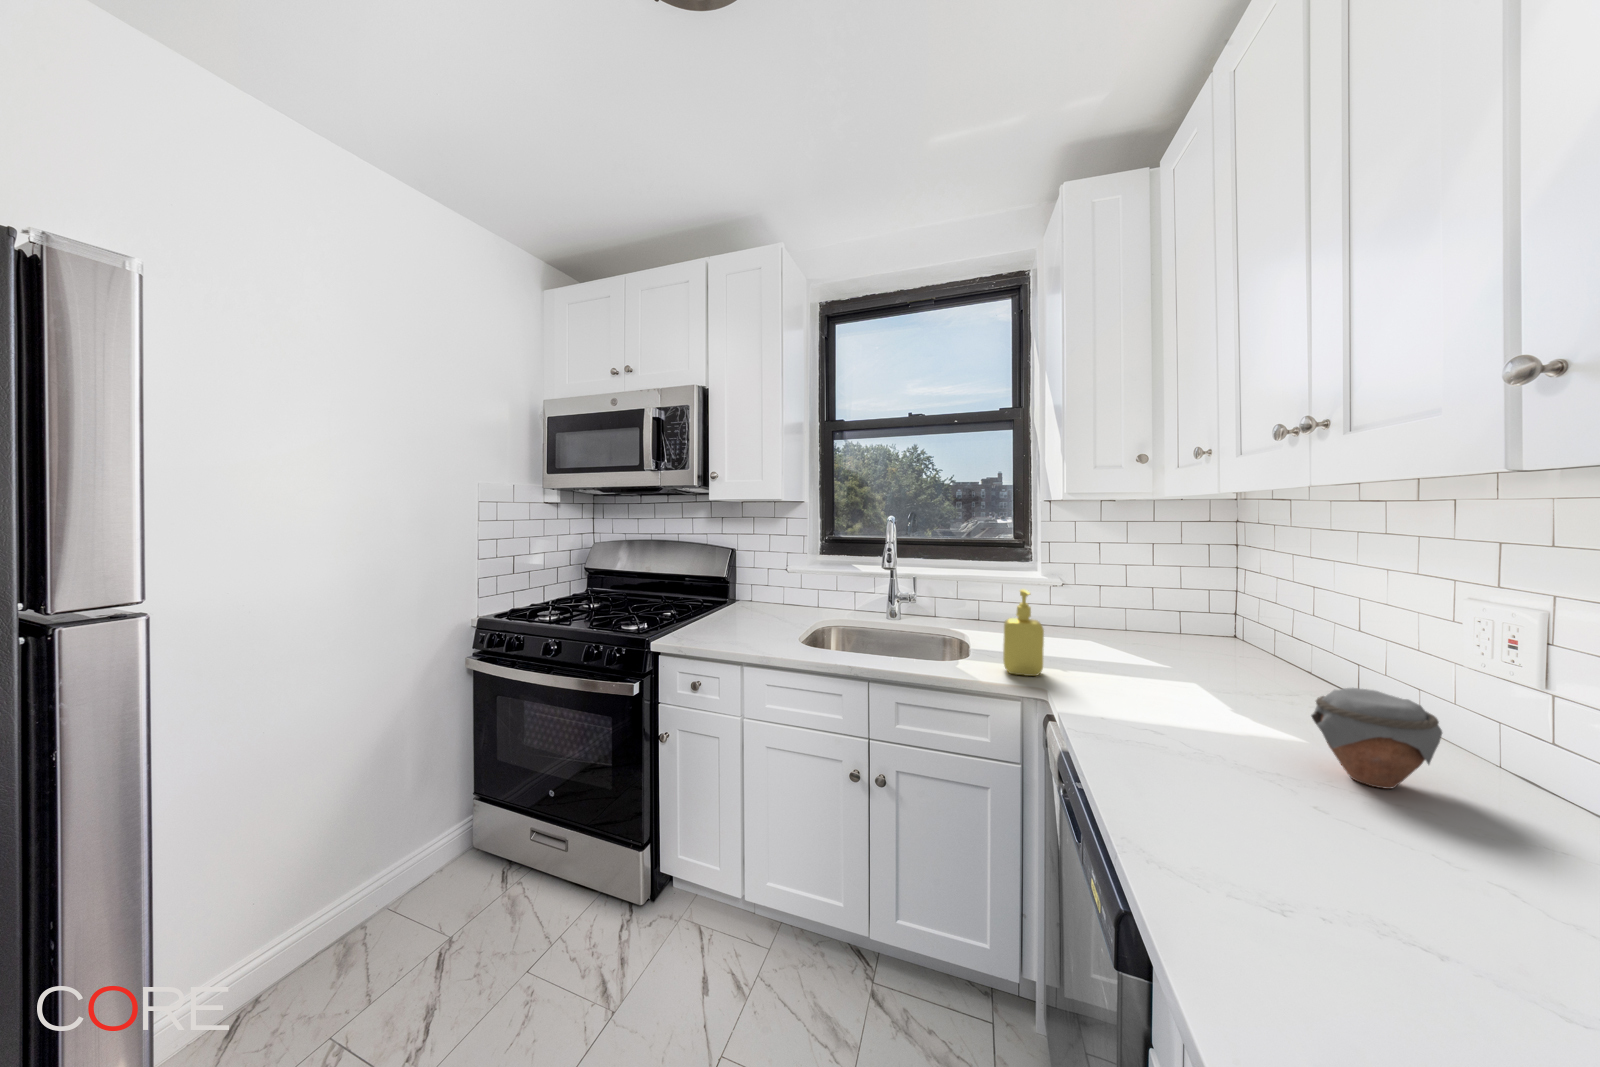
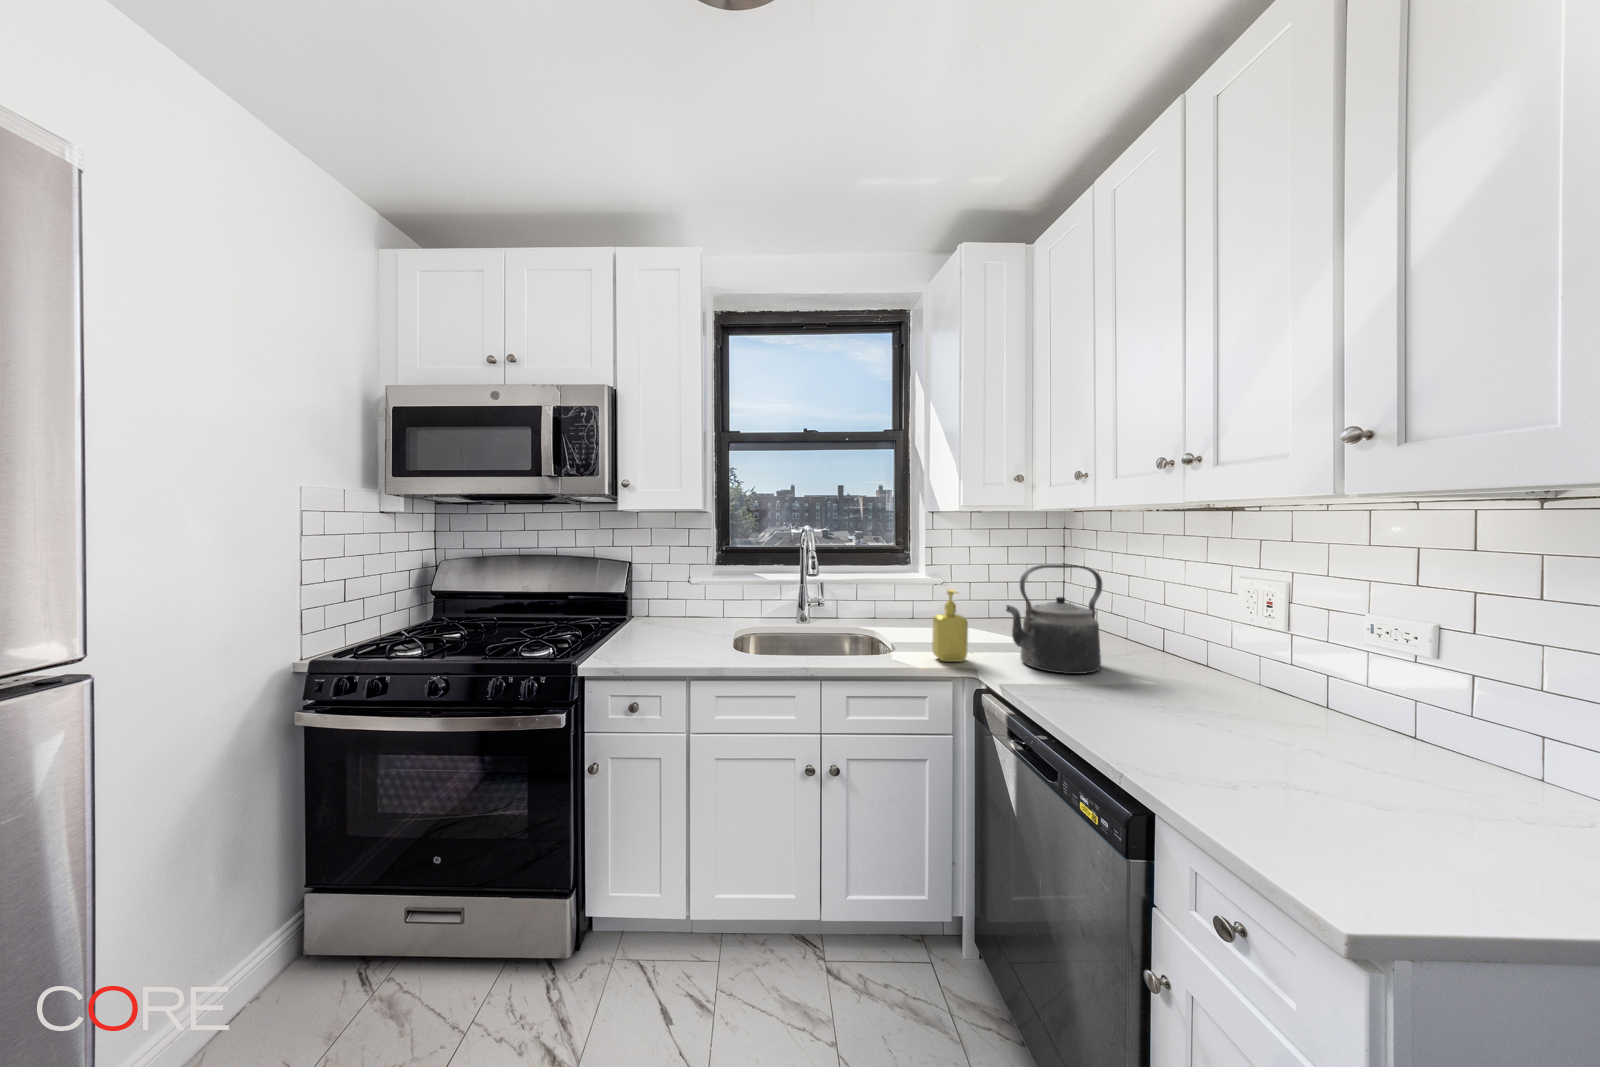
kettle: none [1090,564,1235,708] -> present [1006,565,1102,674]
jar: present [1311,688,1442,789] -> none [1181,647,1256,712]

